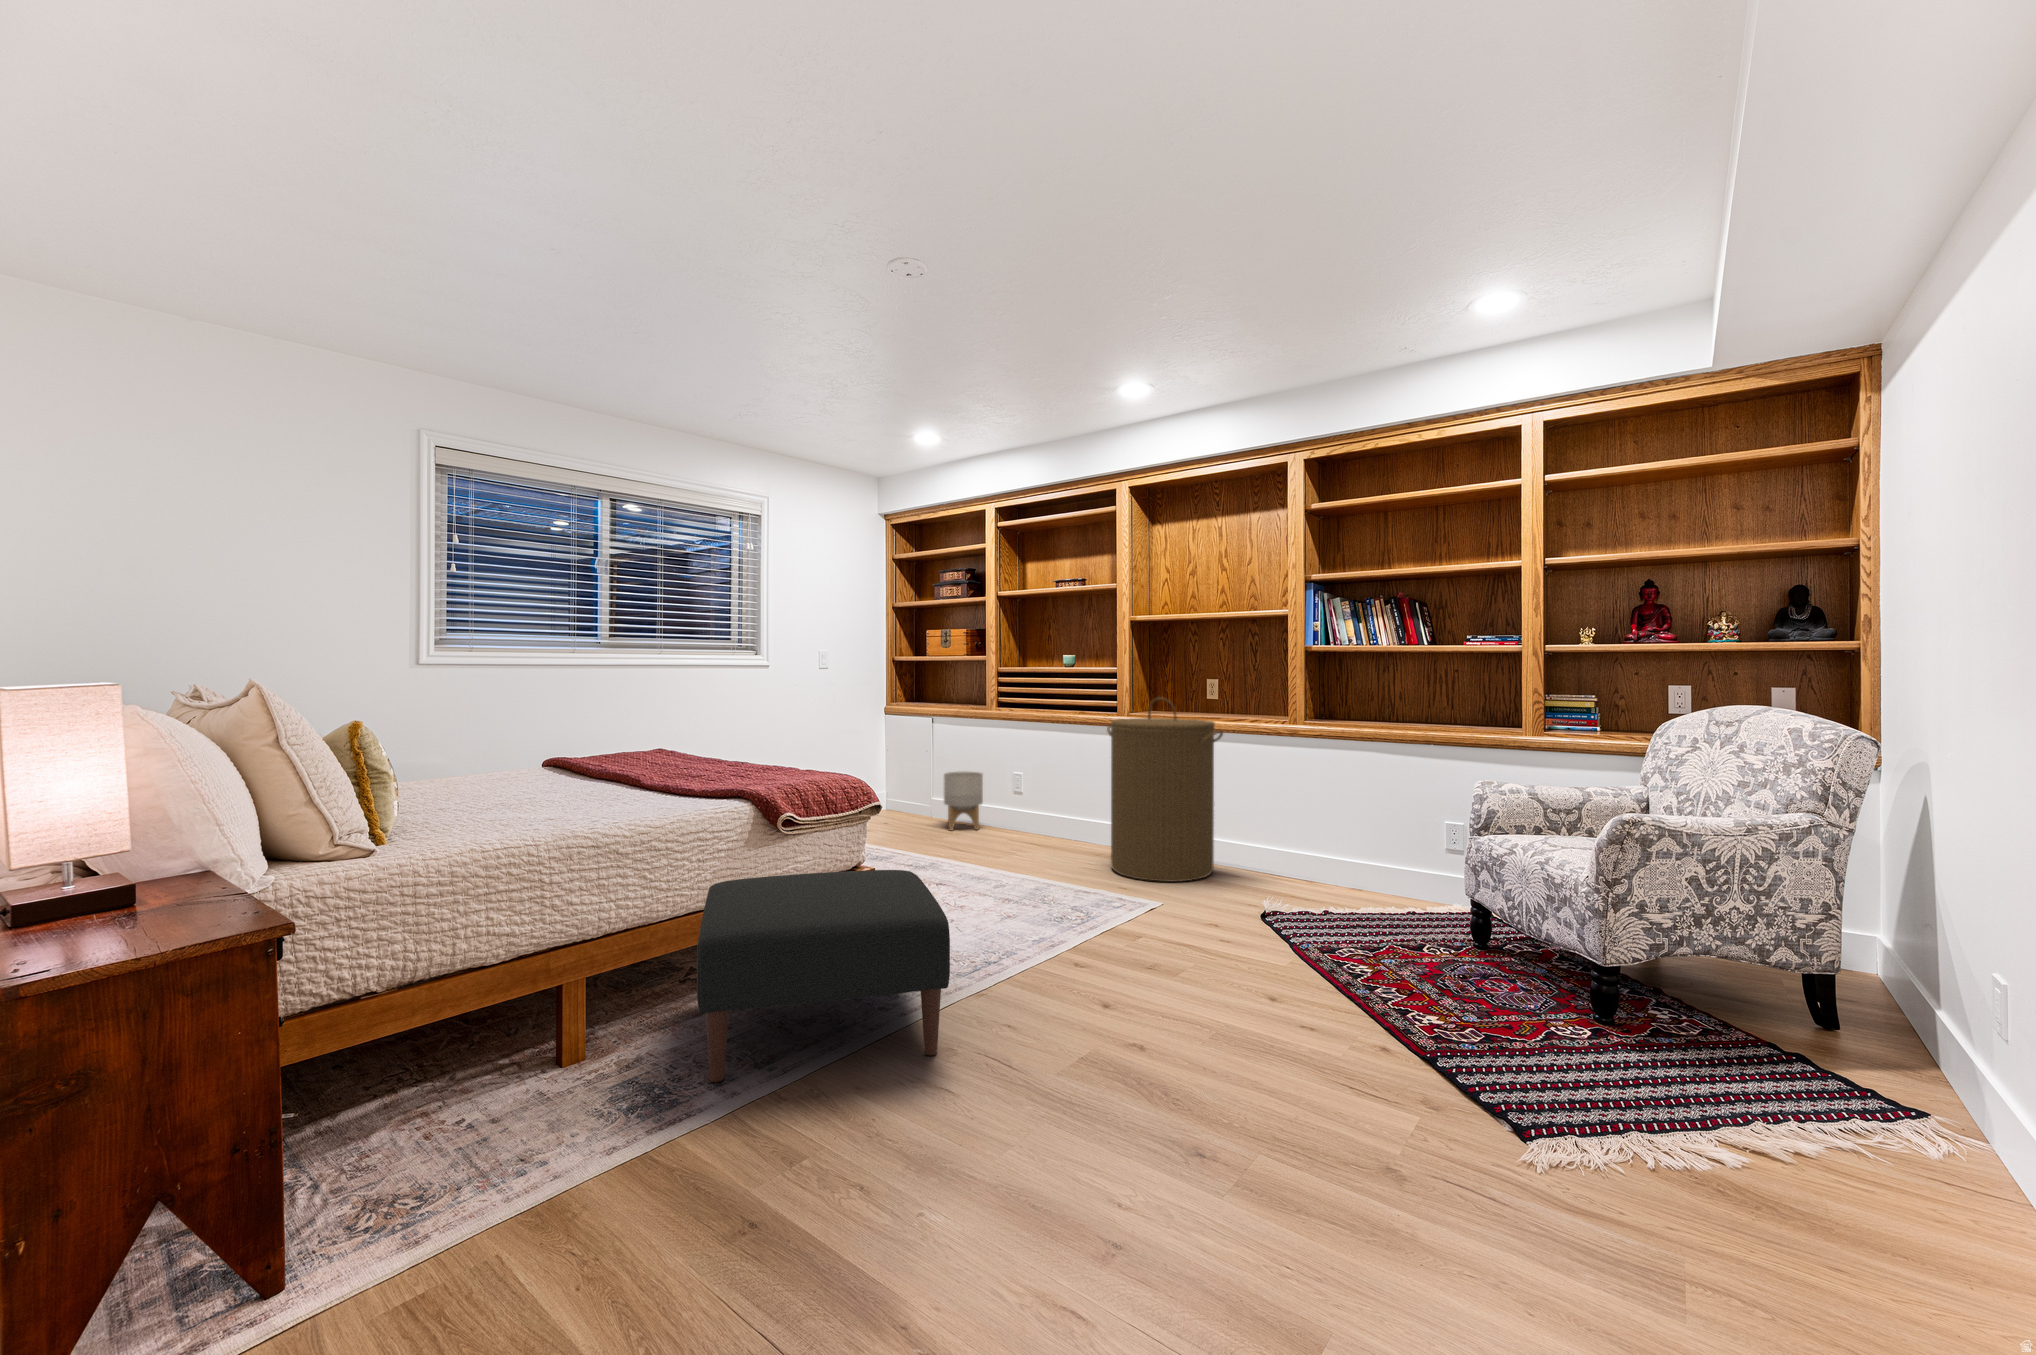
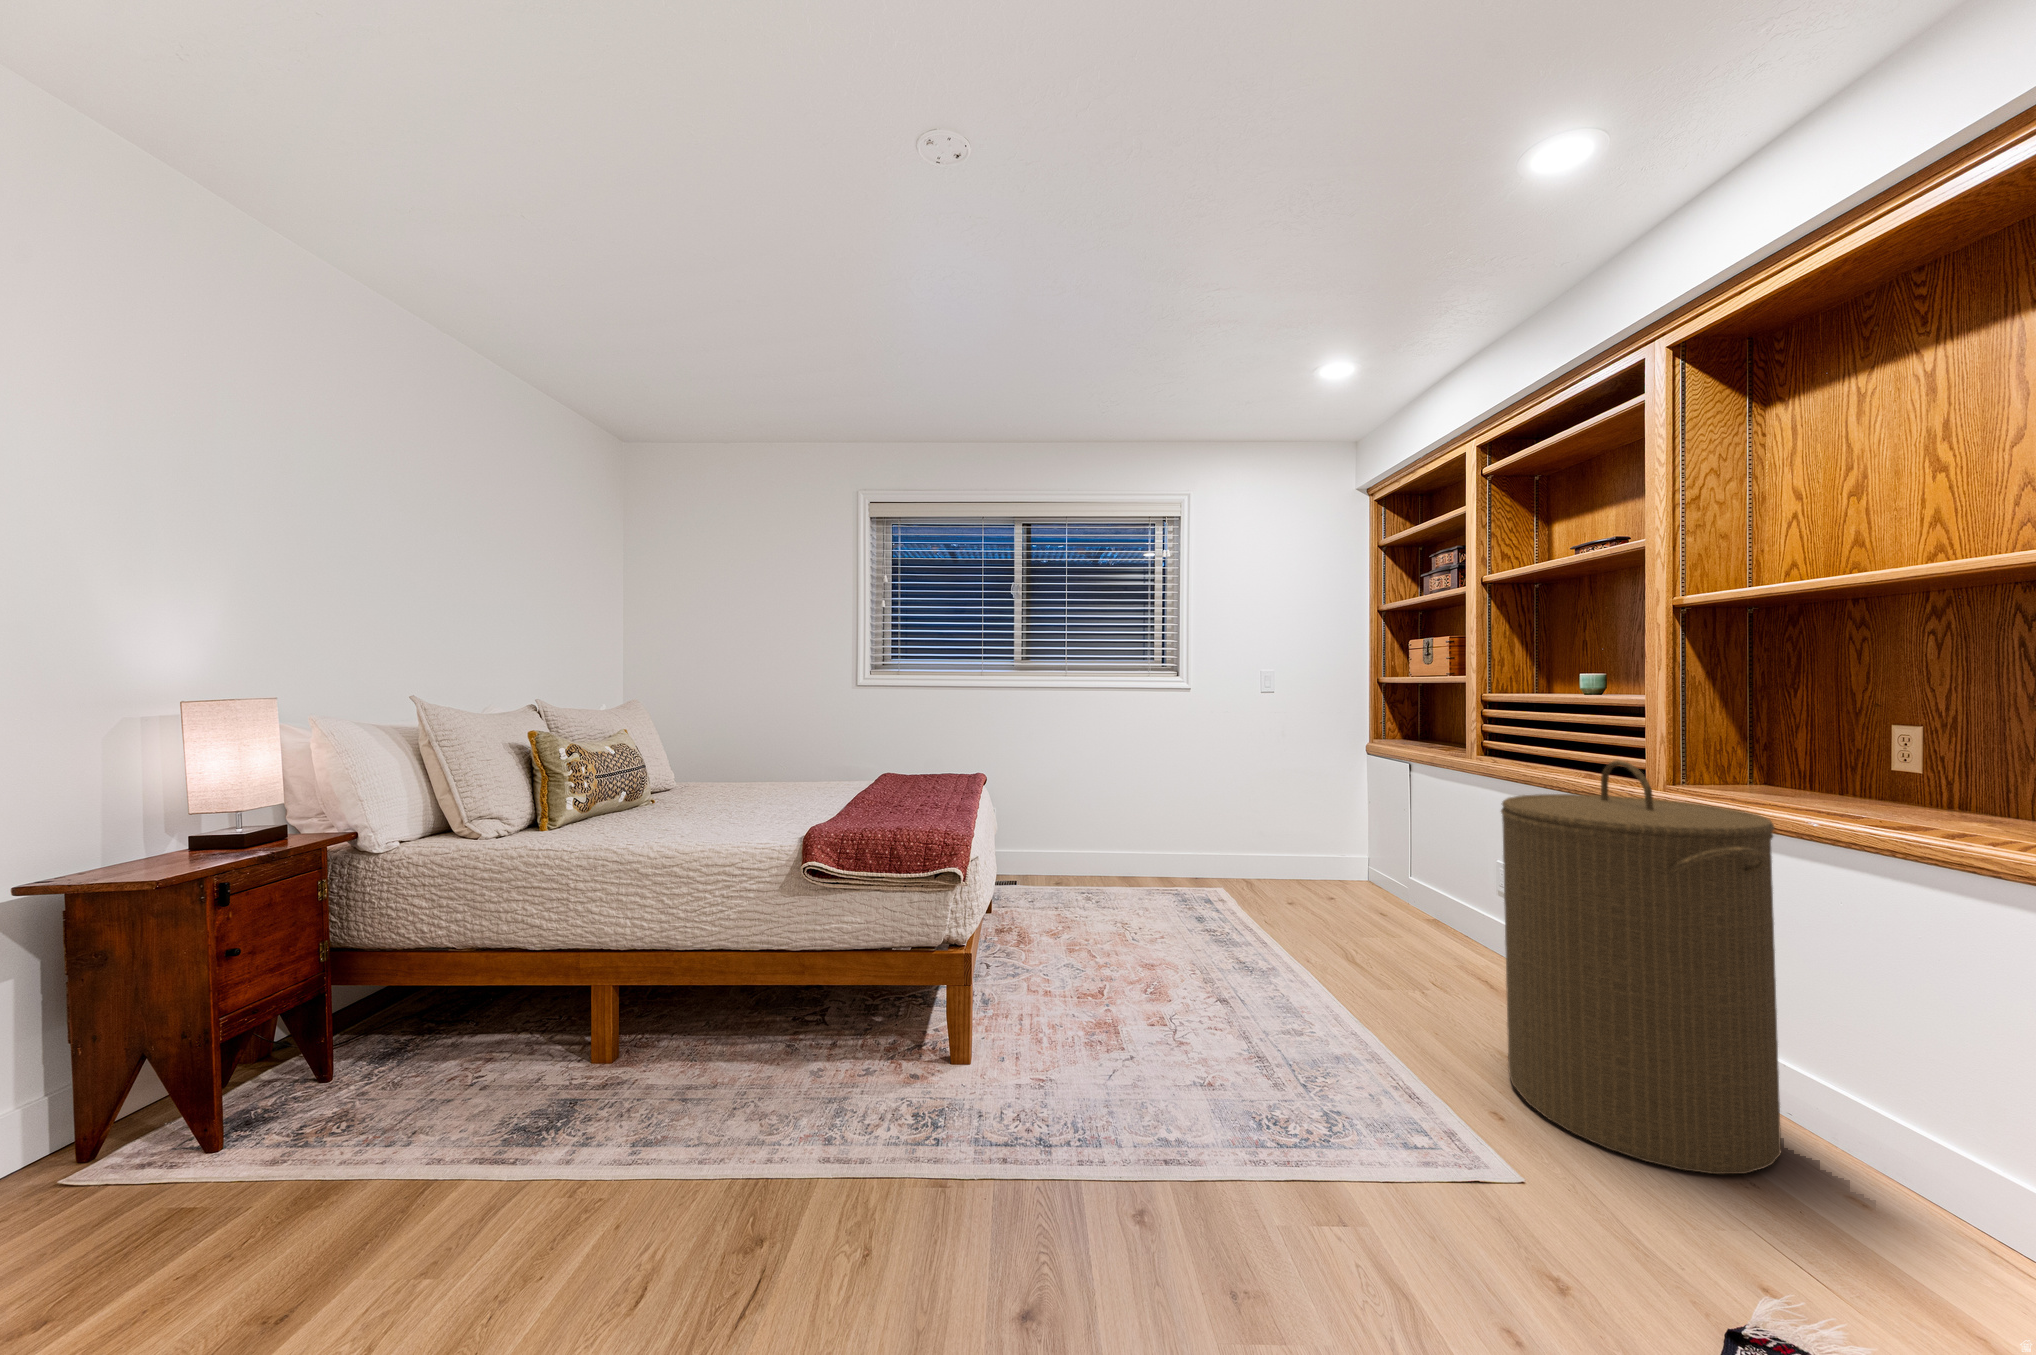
planter: present [944,771,983,830] -> none [1384,837,1446,925]
ottoman: present [697,870,950,1082] -> none [527,922,889,1243]

